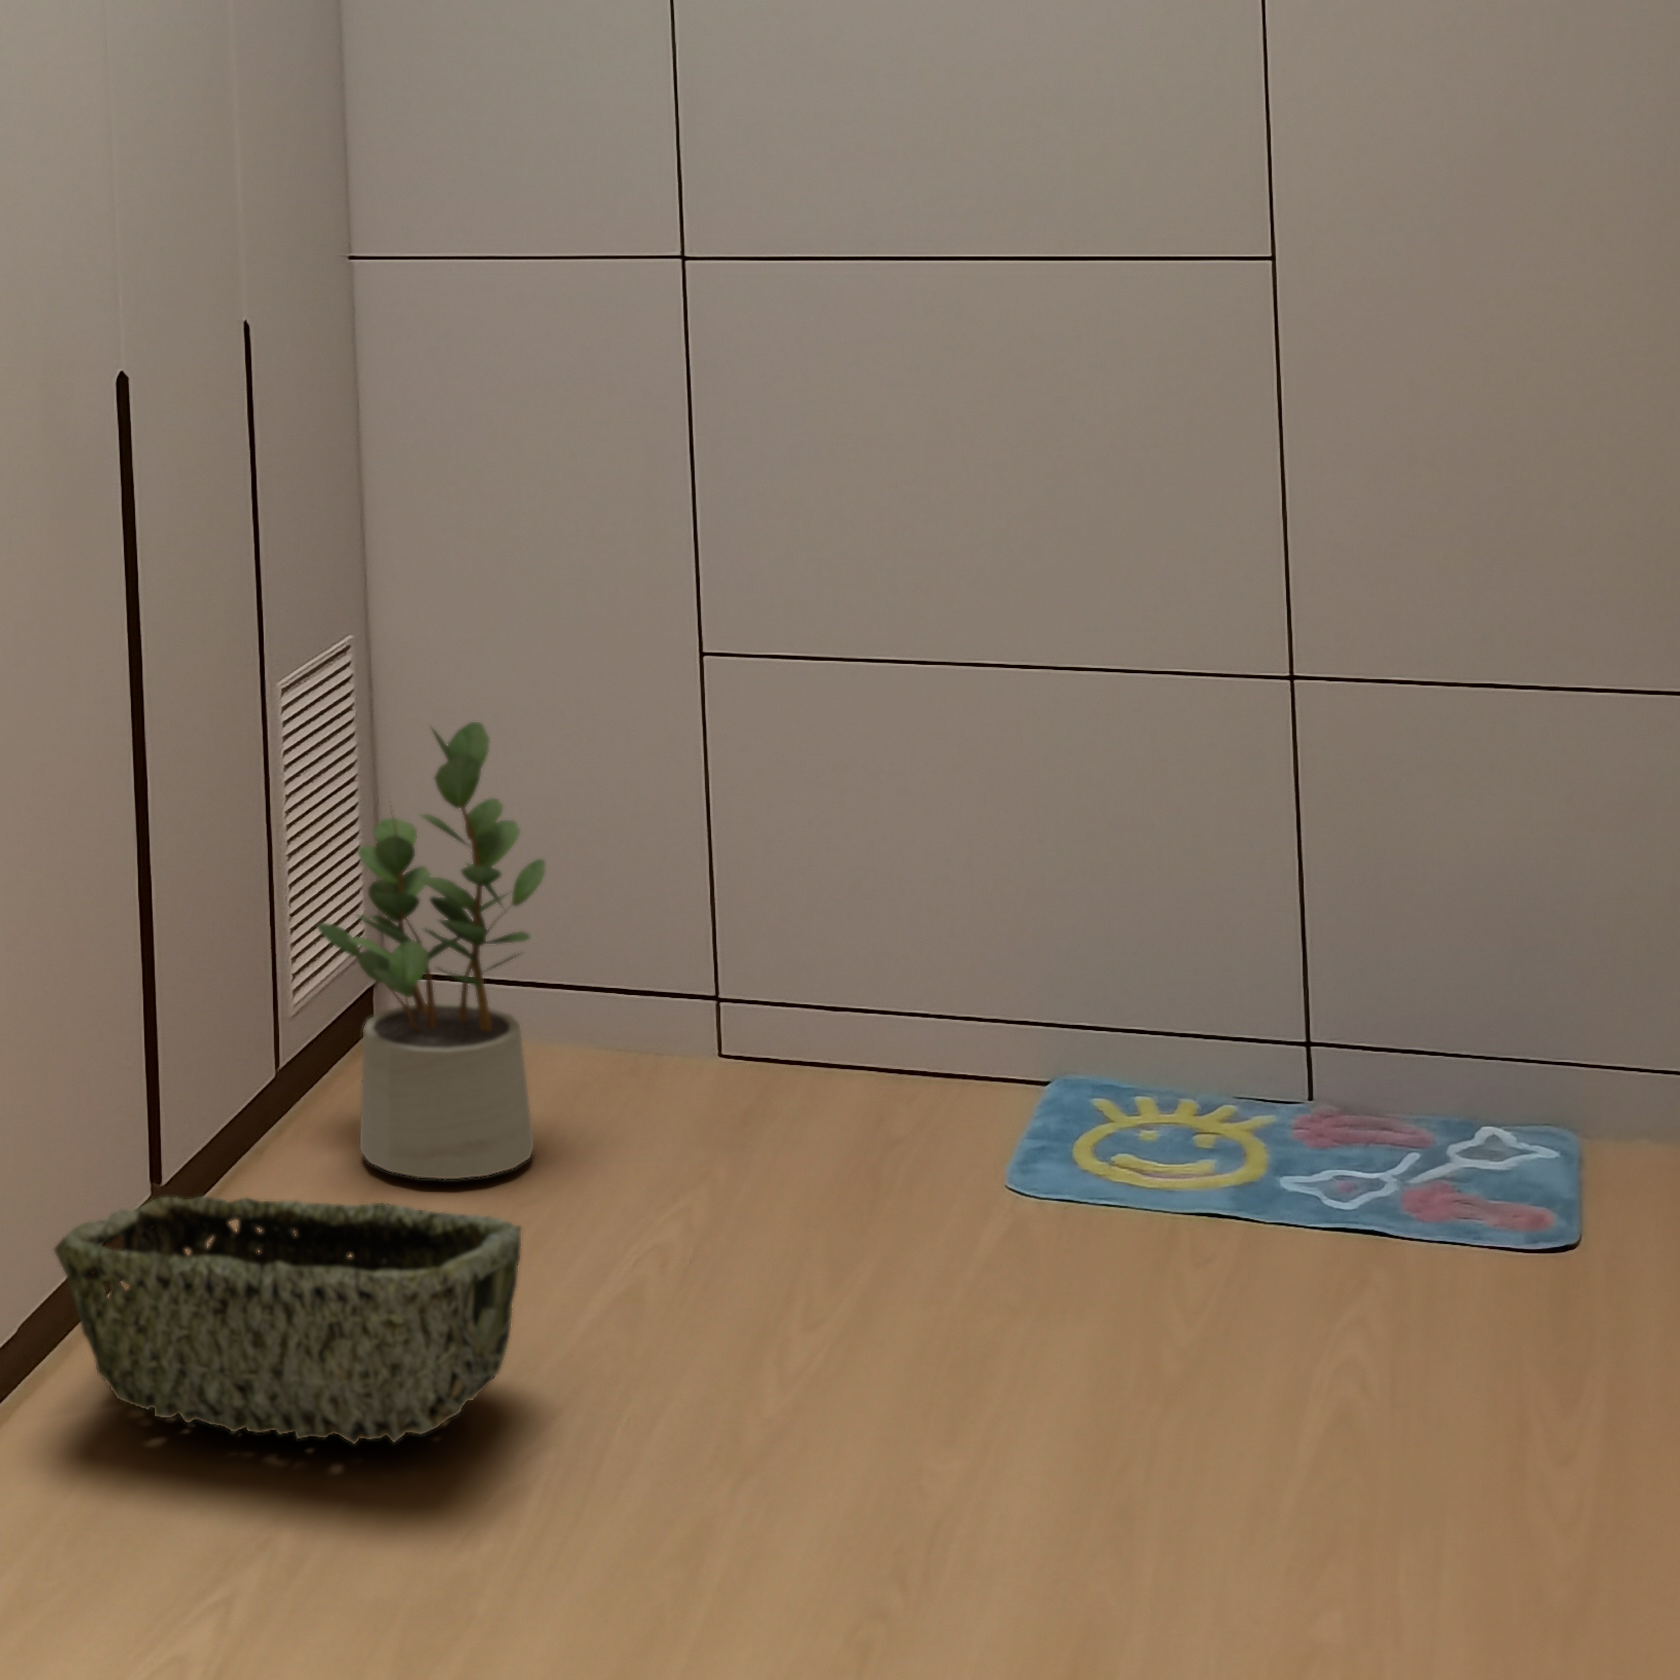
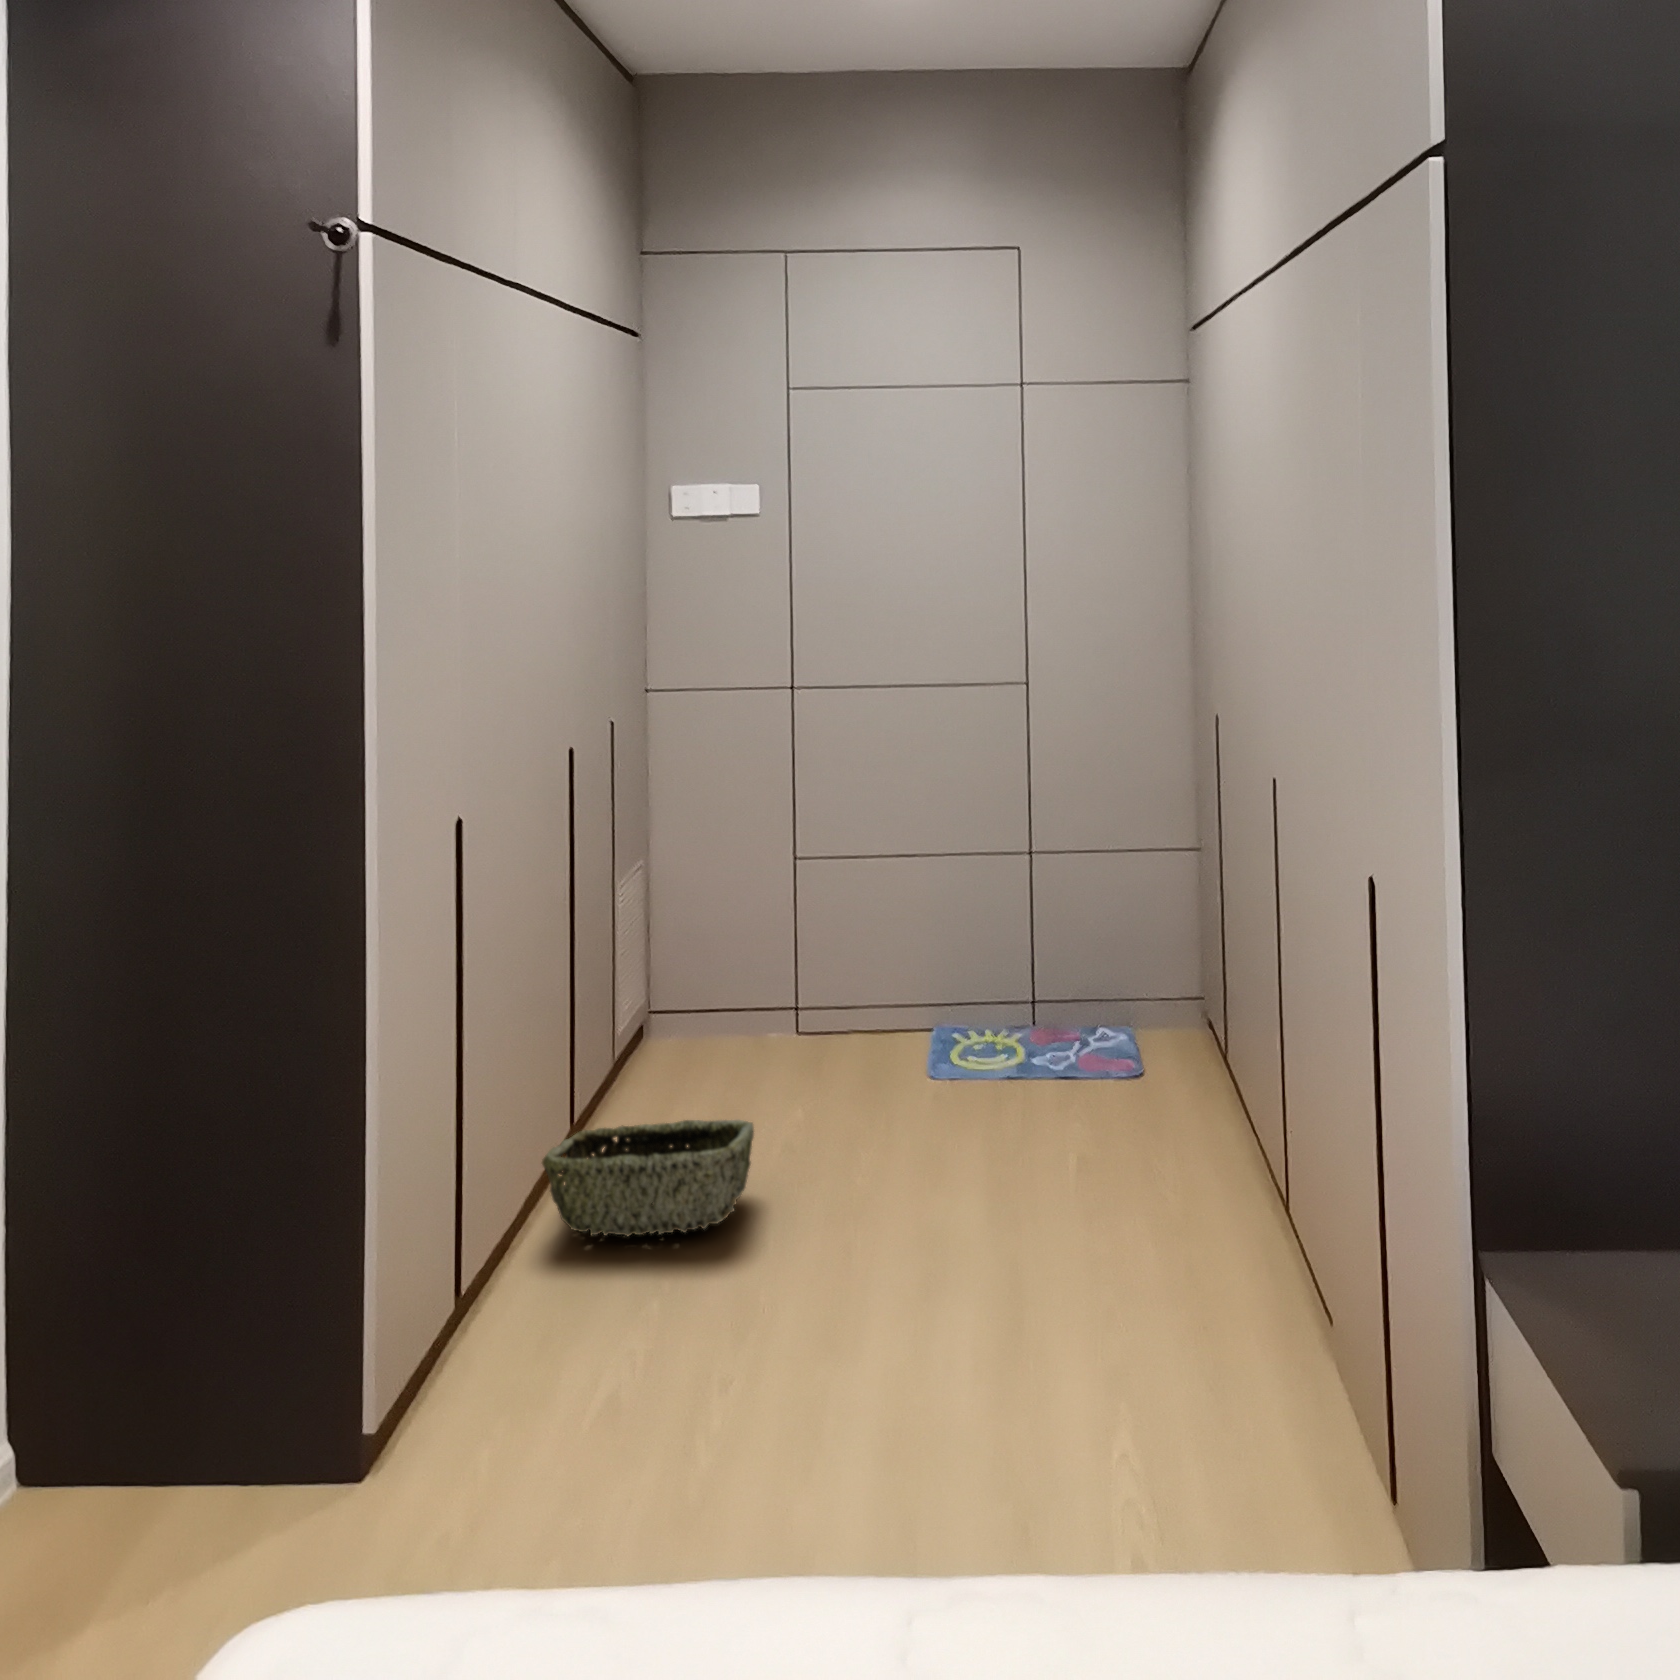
potted plant: present [318,722,545,1179] -> none [629,896,734,1105]

